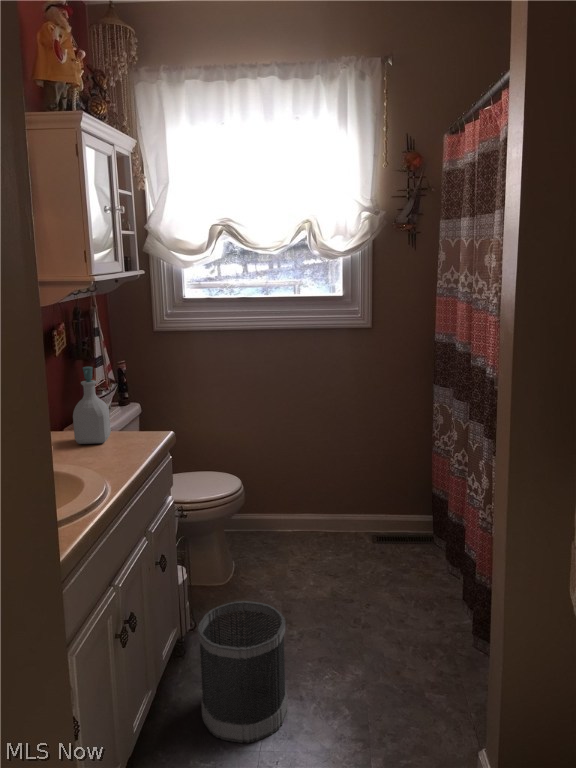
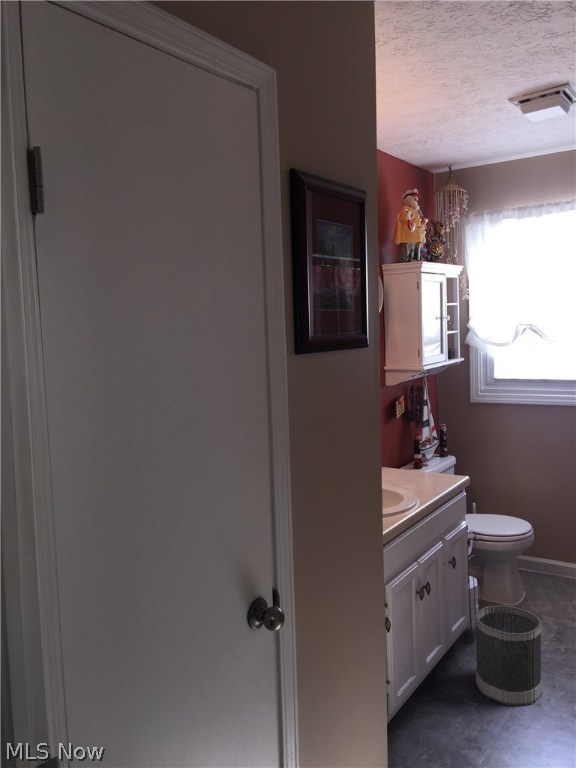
soap bottle: present [73,367,111,444] -> none [402,428,426,478]

